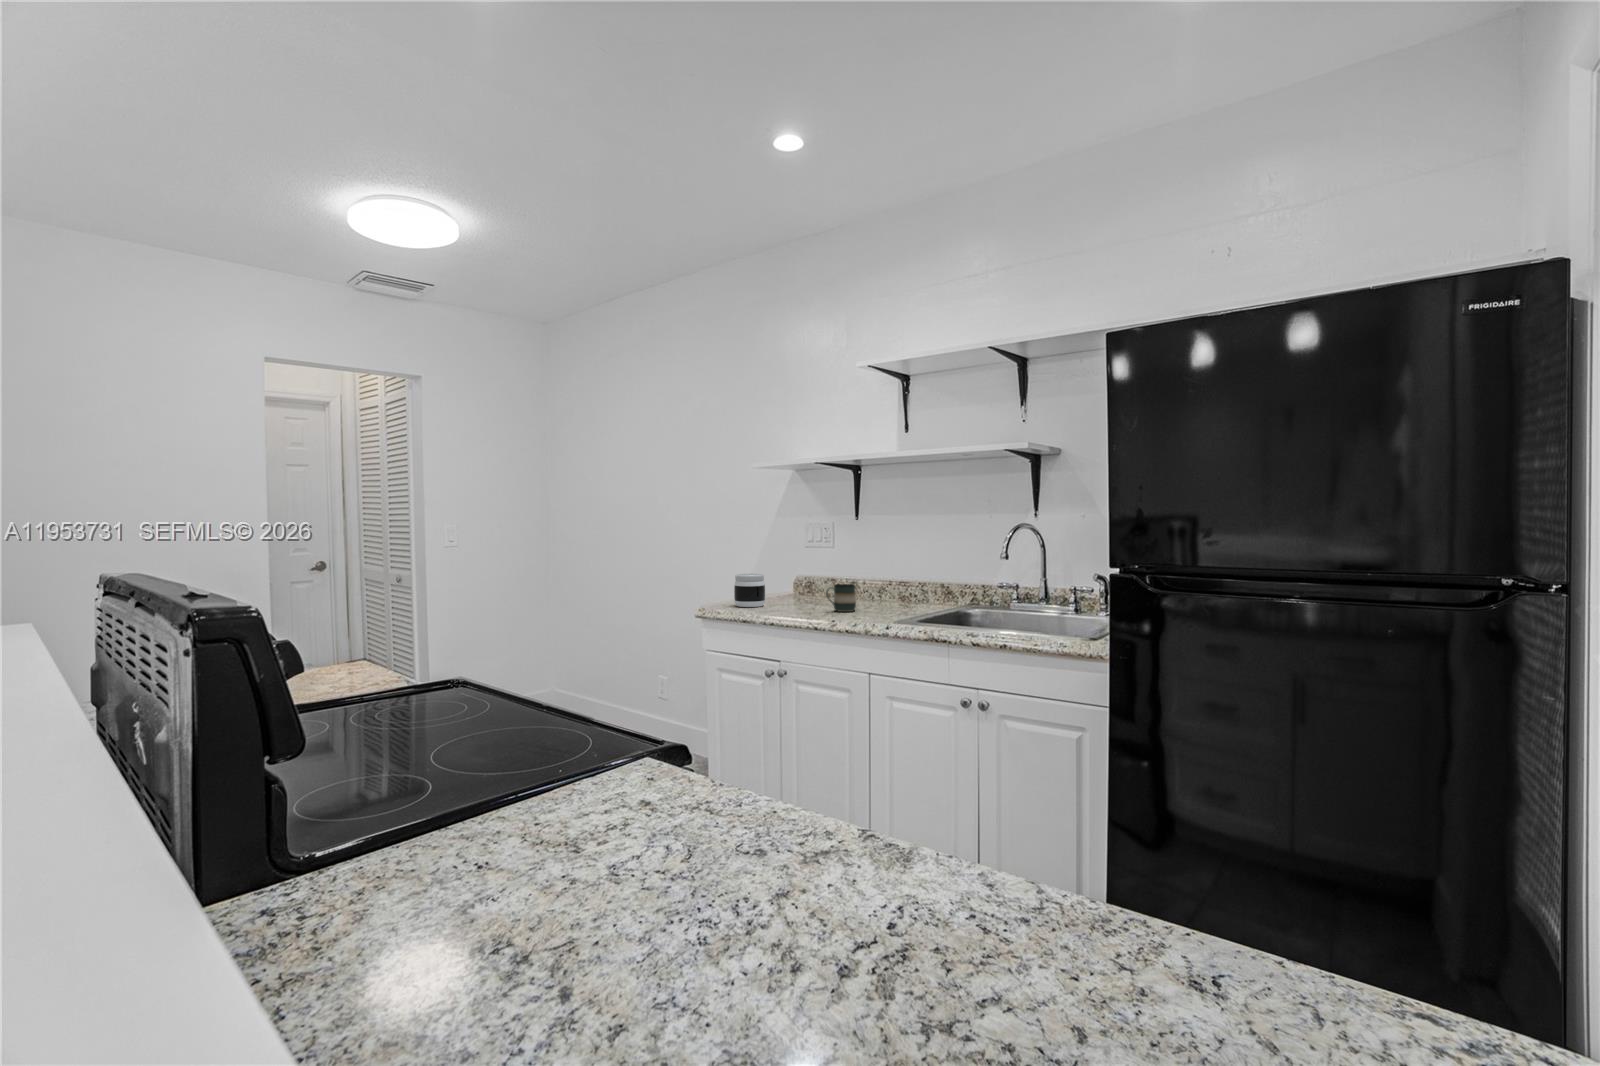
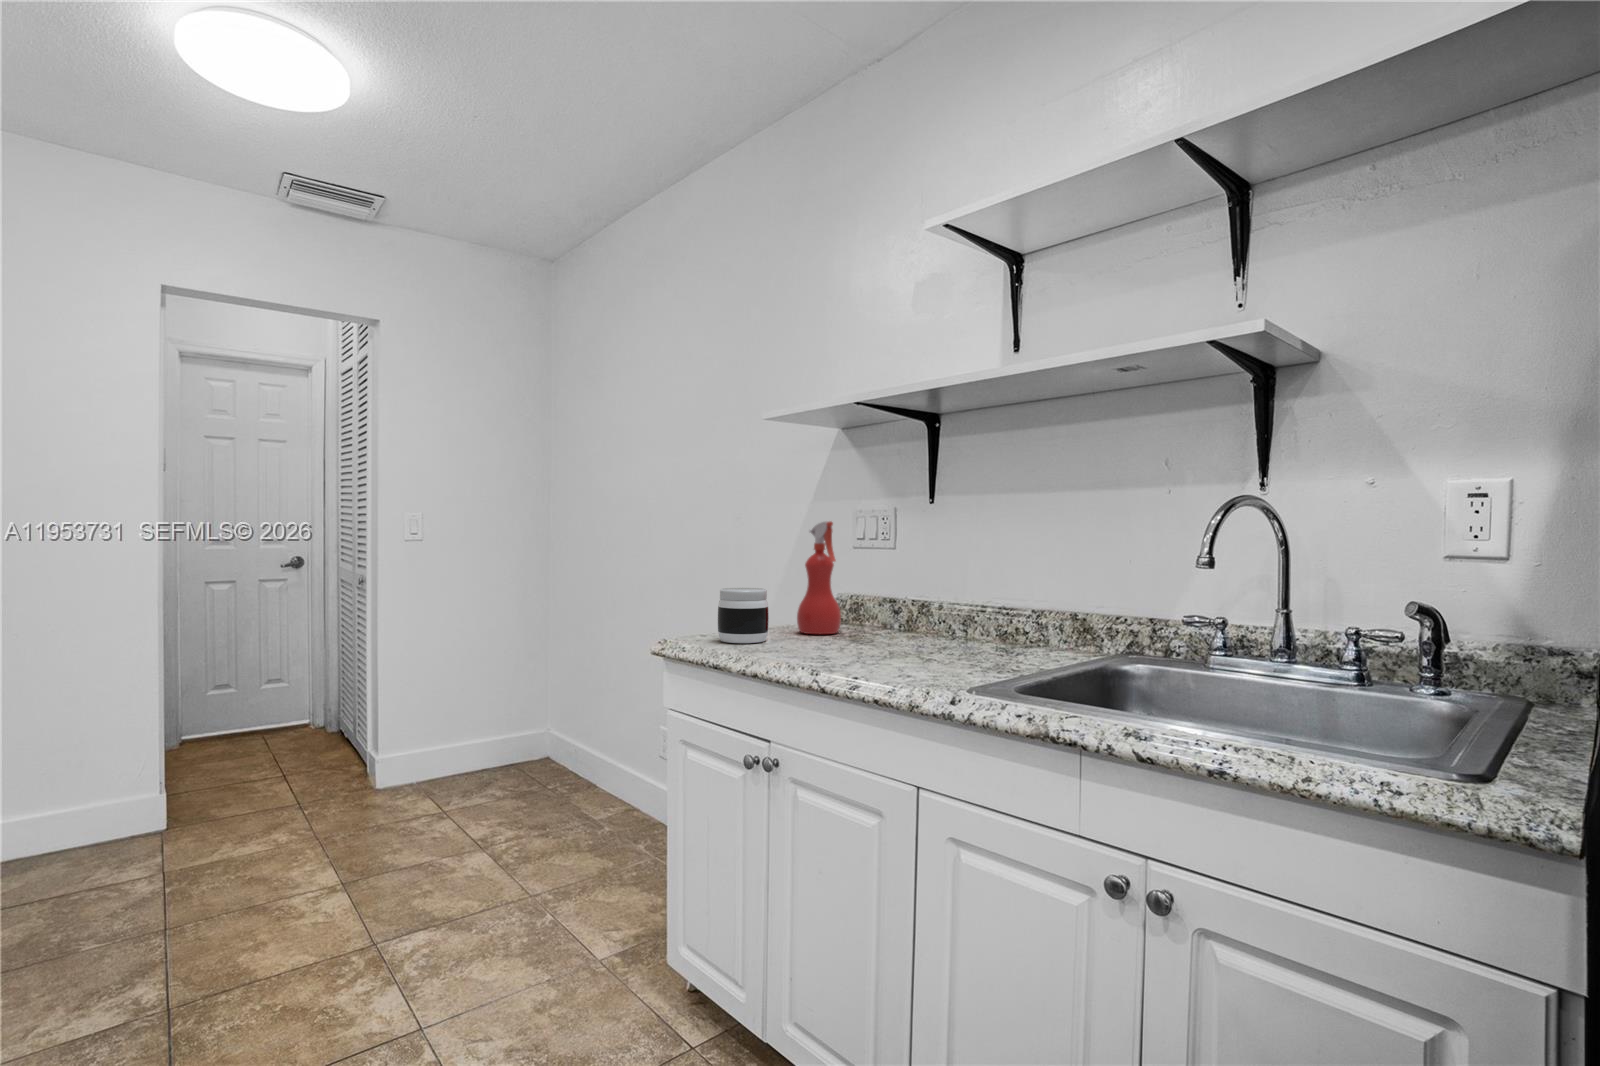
spray bottle: none [777,532,804,601] -> present [797,521,841,634]
mug: present [826,584,856,612] -> none [856,609,913,659]

